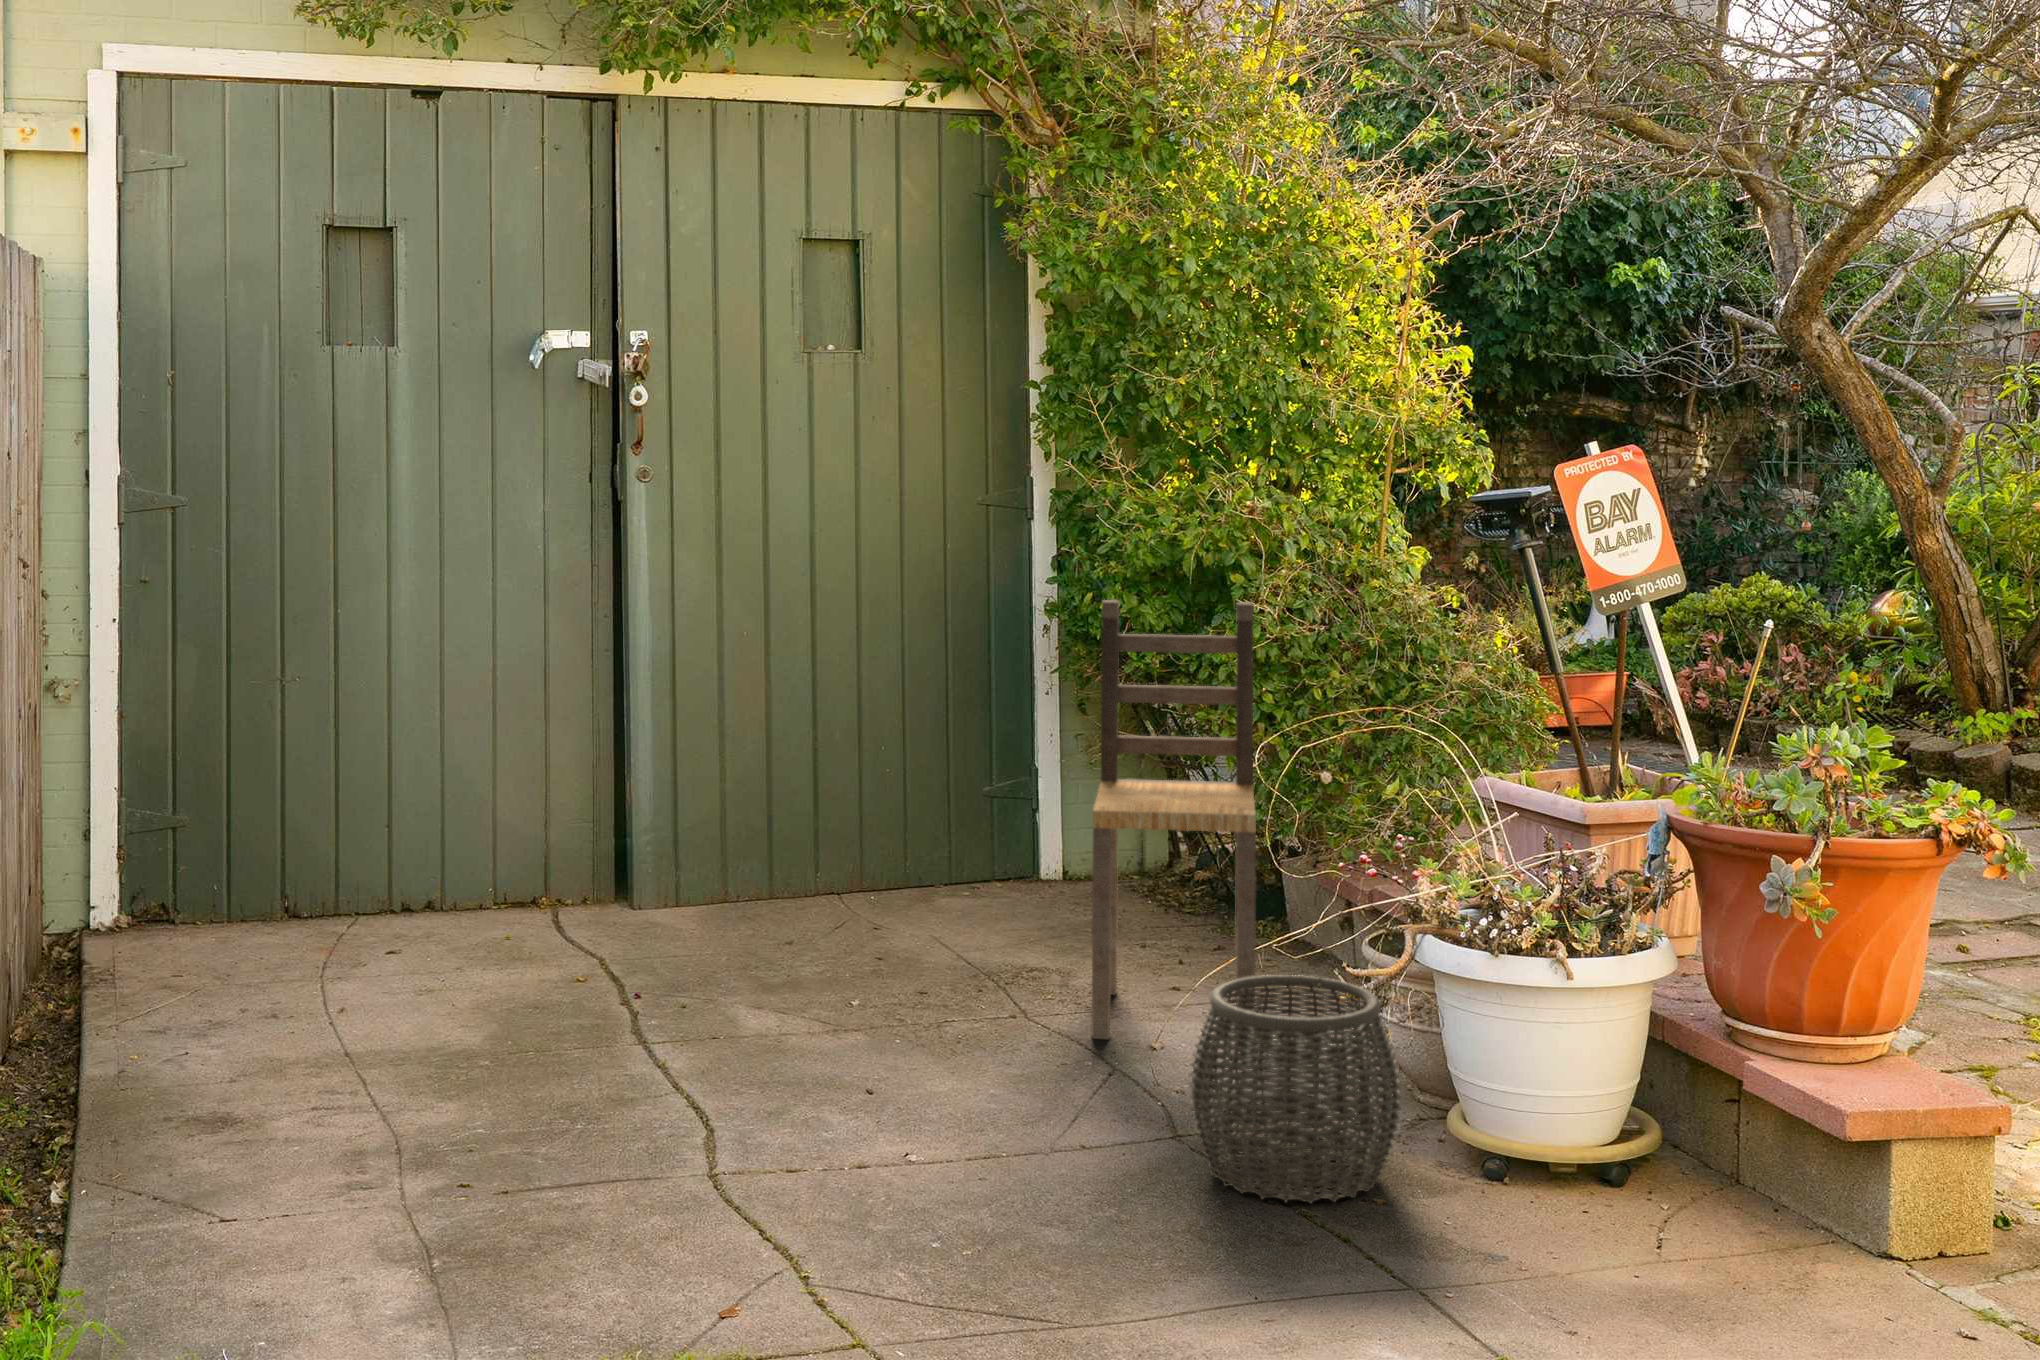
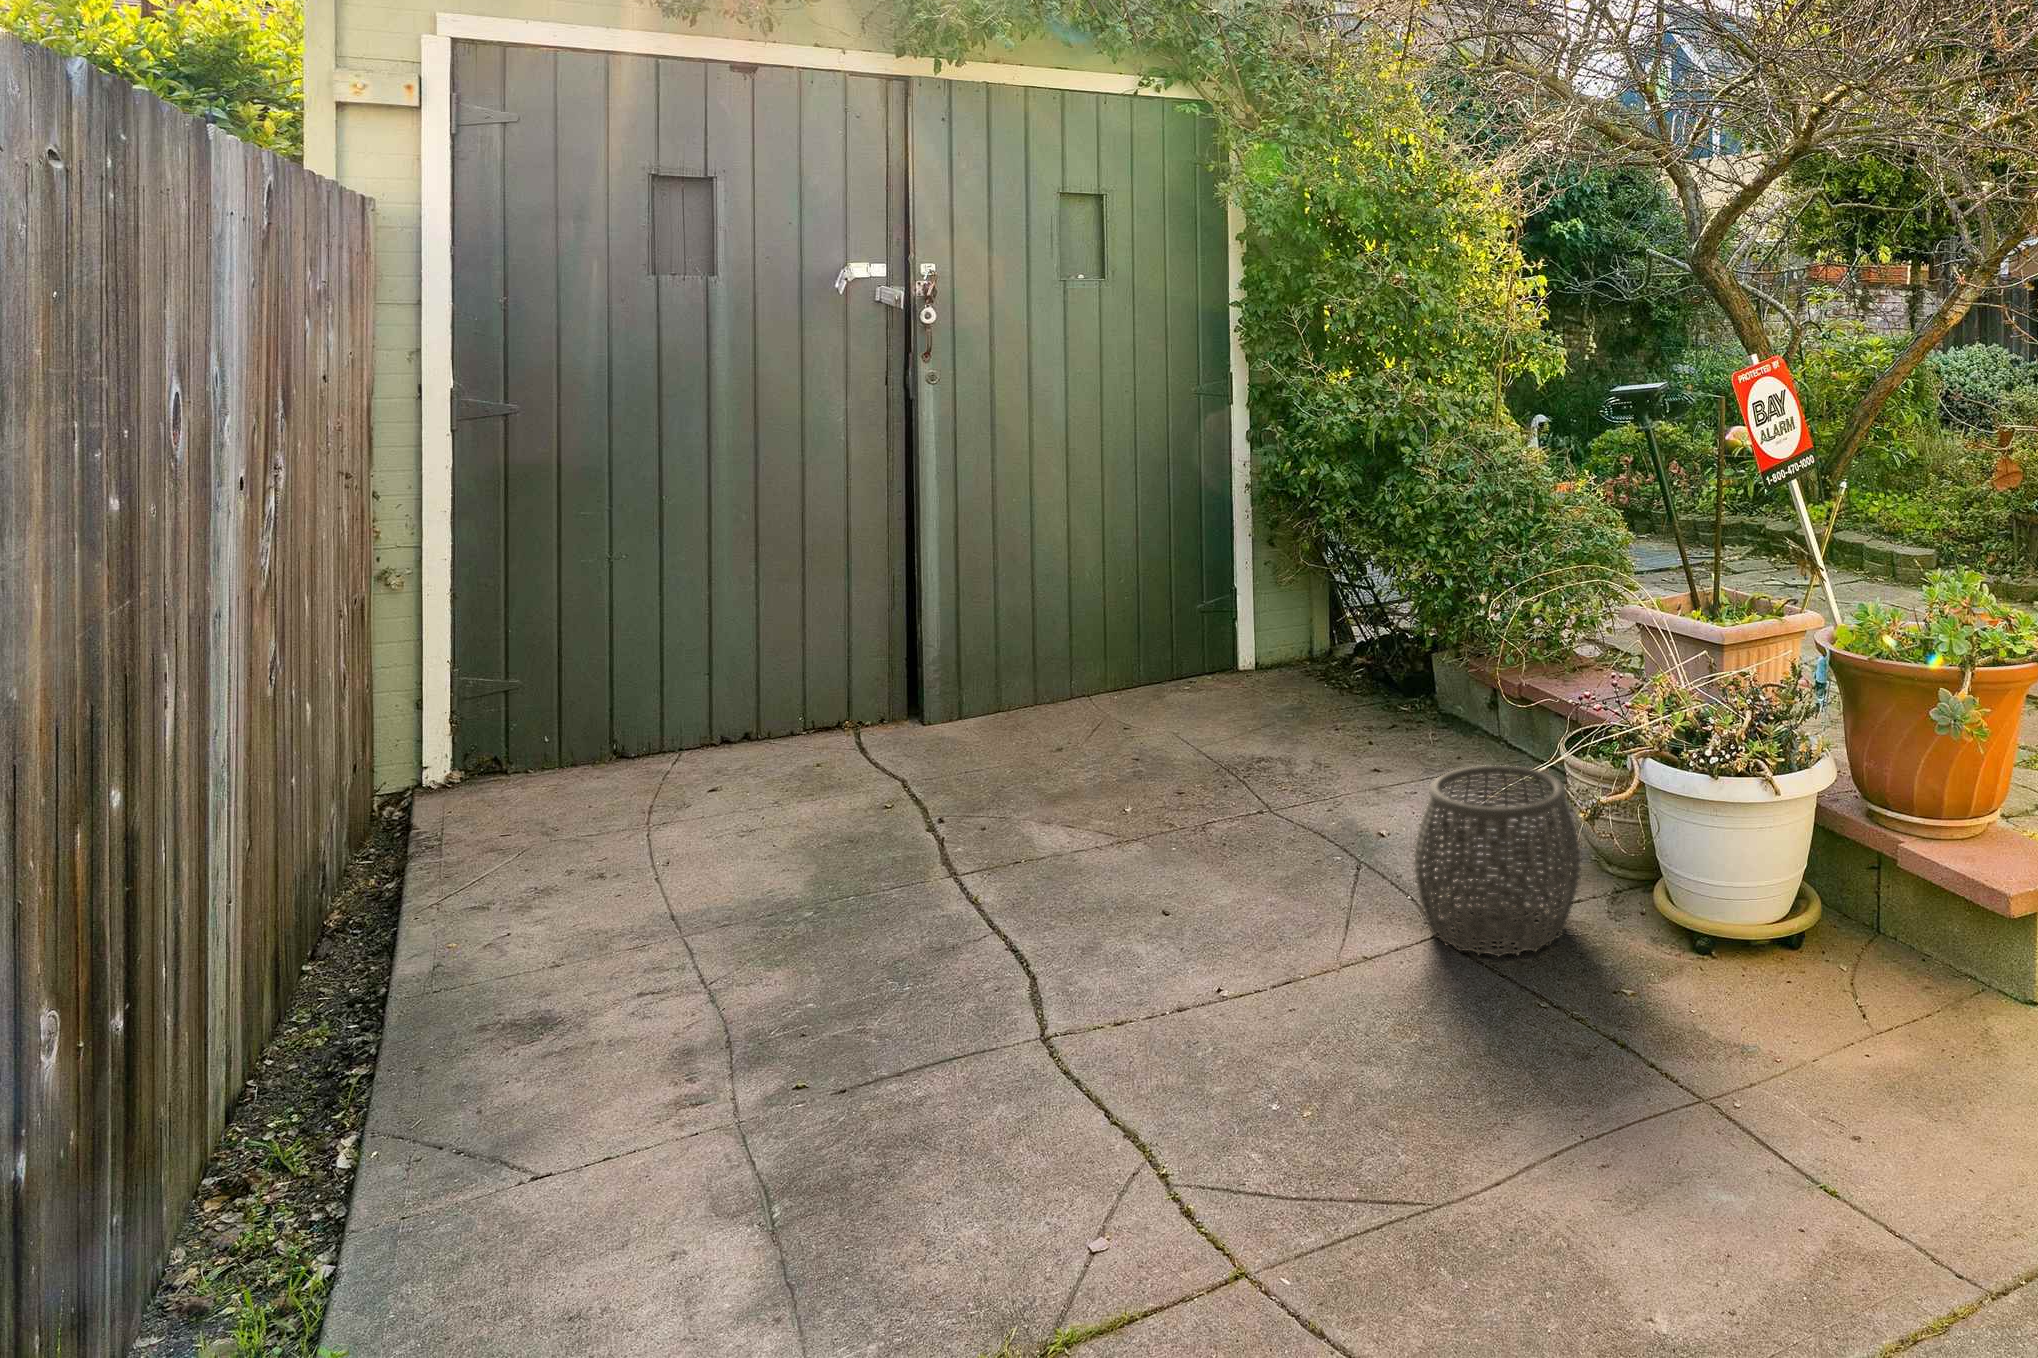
chair: present [1092,600,1256,1045] -> none [1308,469,1435,812]

